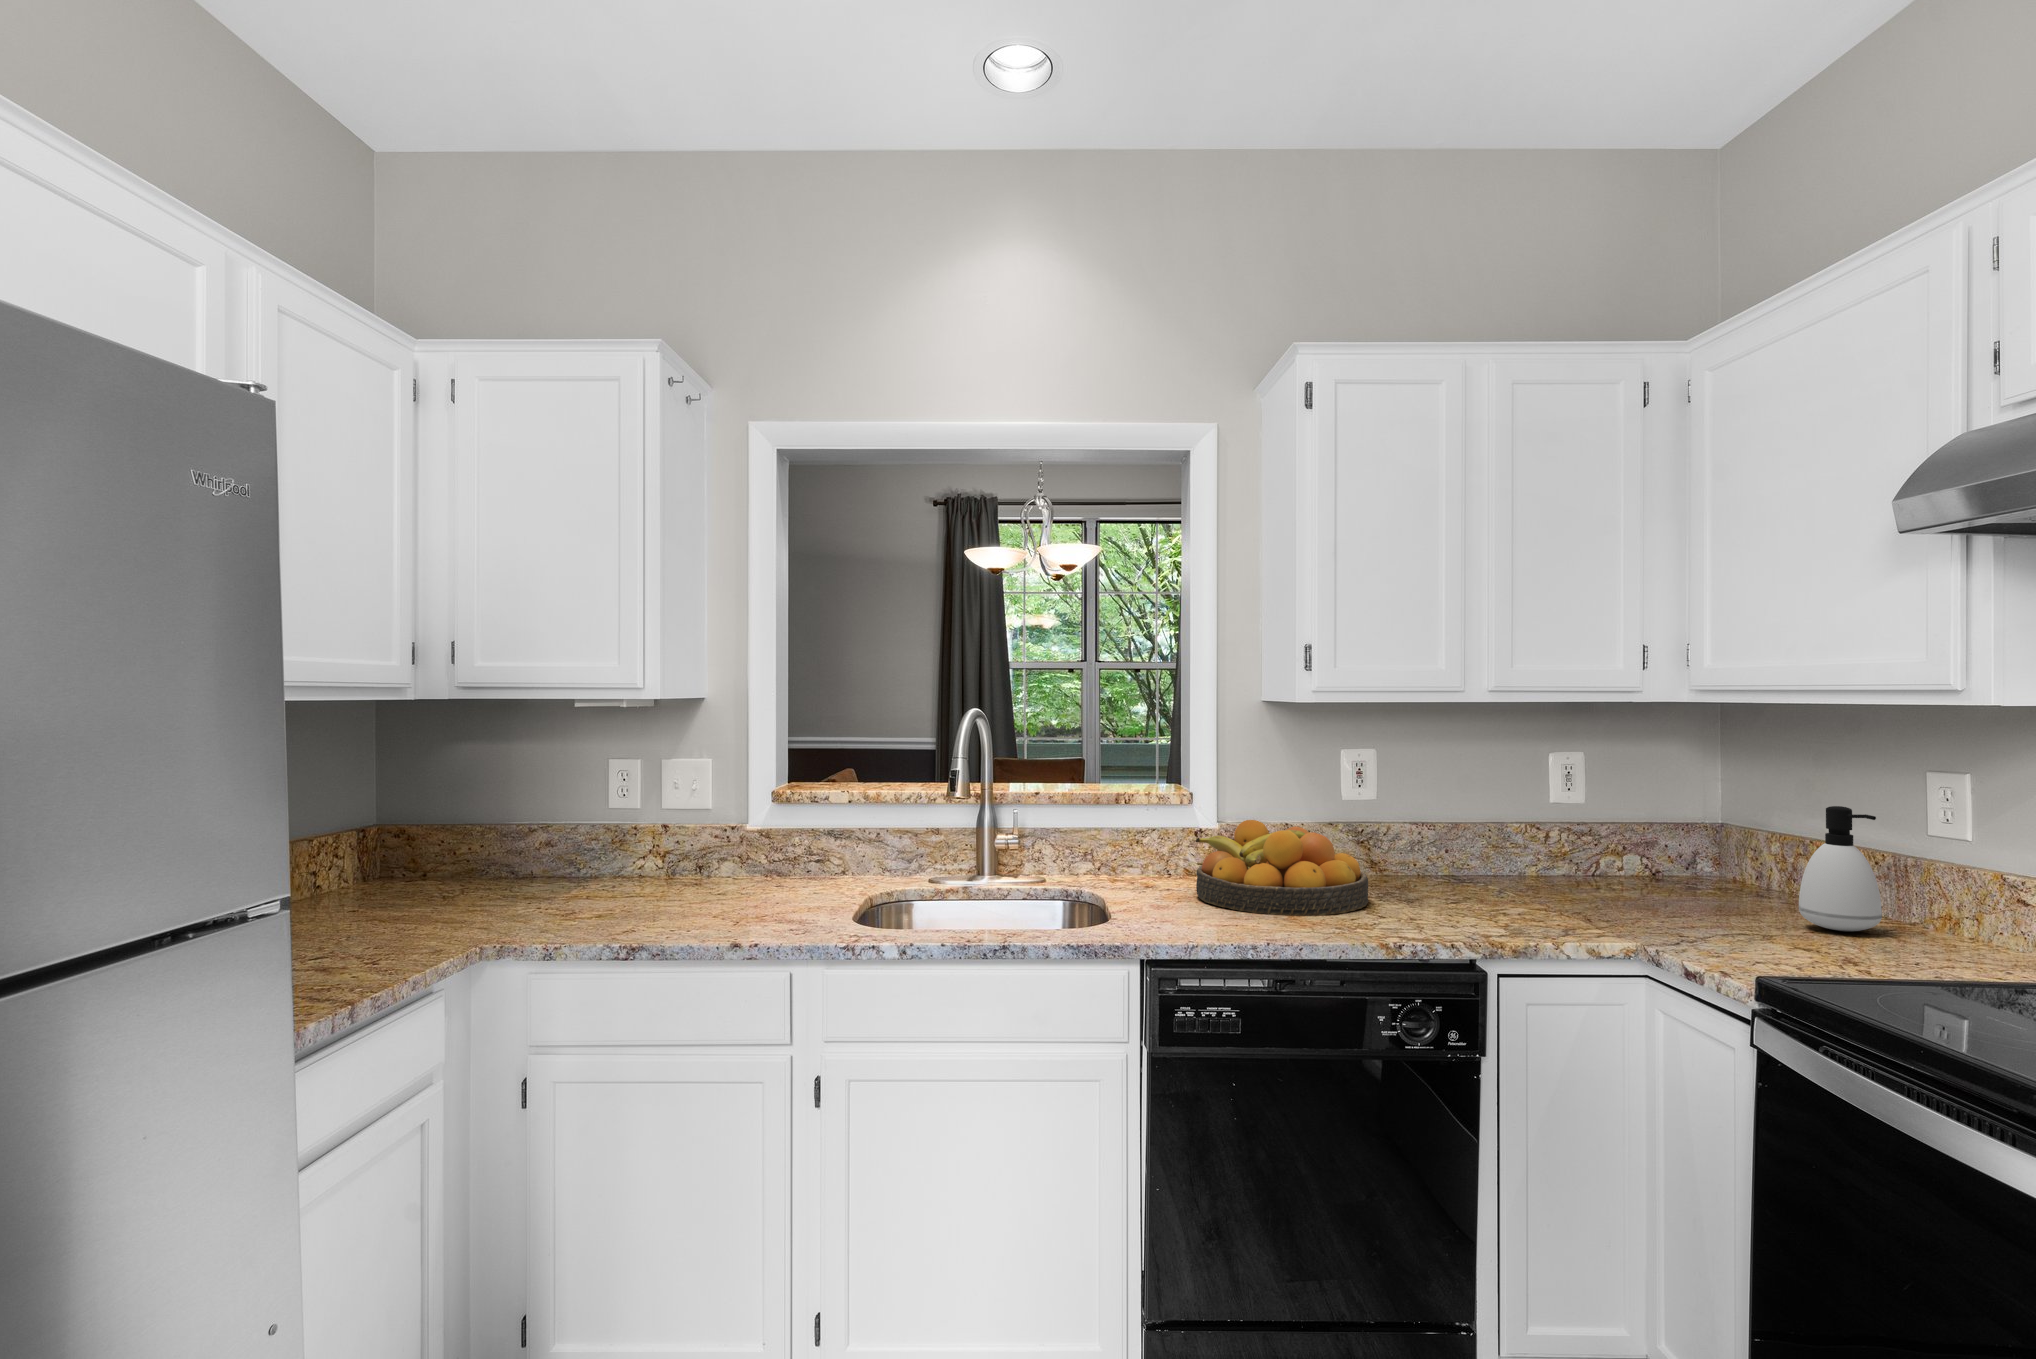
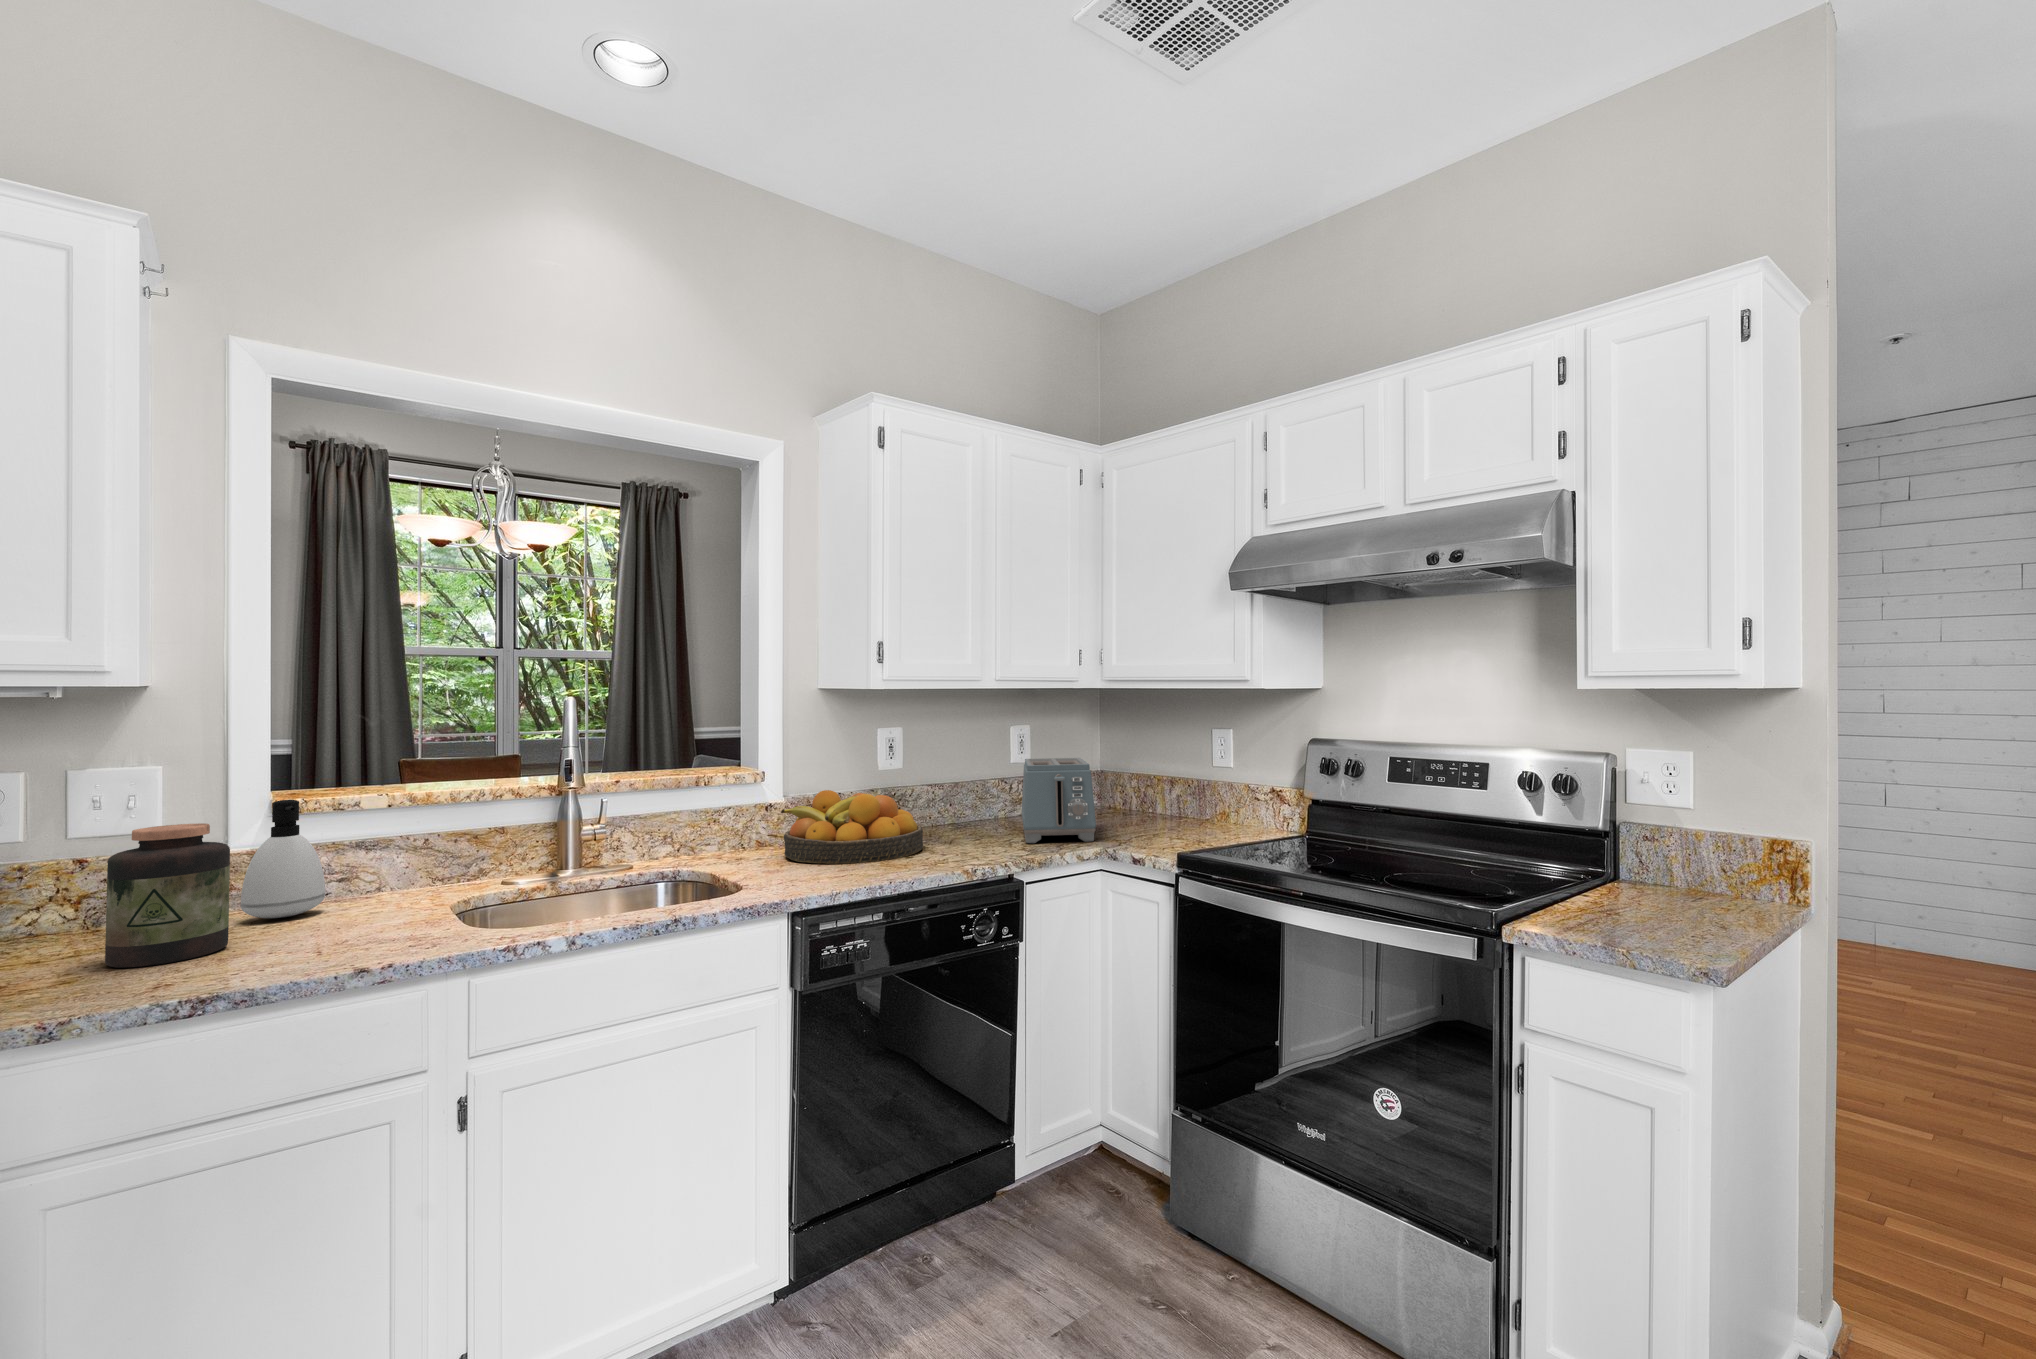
toaster: none [1507,799,1646,934] -> present [1022,758,1096,843]
soap dispenser: present [1799,806,1882,931] -> present [241,800,325,918]
jar: none [659,807,727,914] -> present [105,823,230,968]

